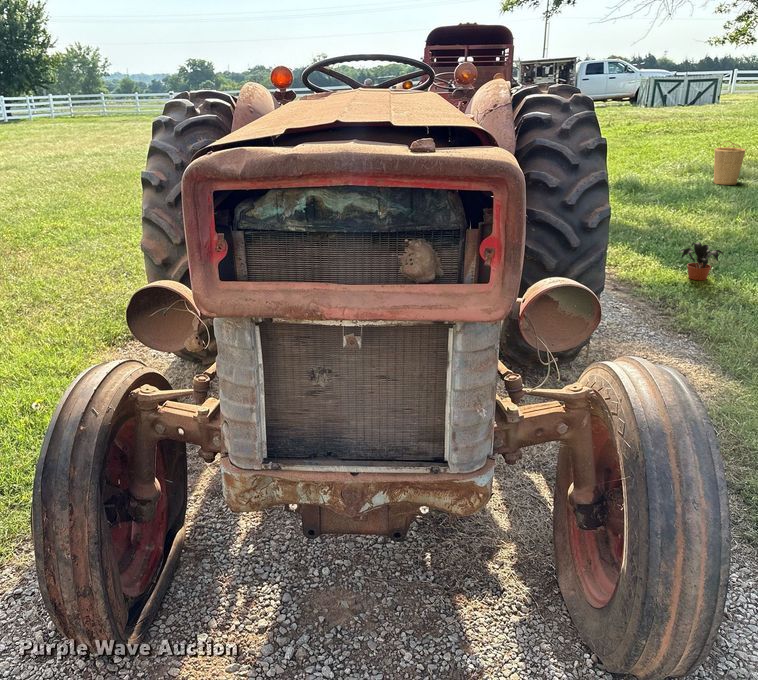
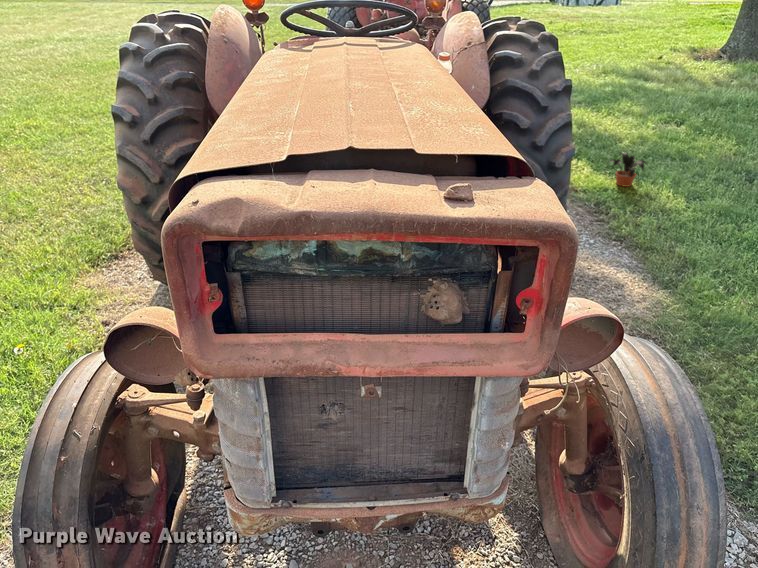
basket: present [714,141,746,185] -> none [624,47,652,86]

